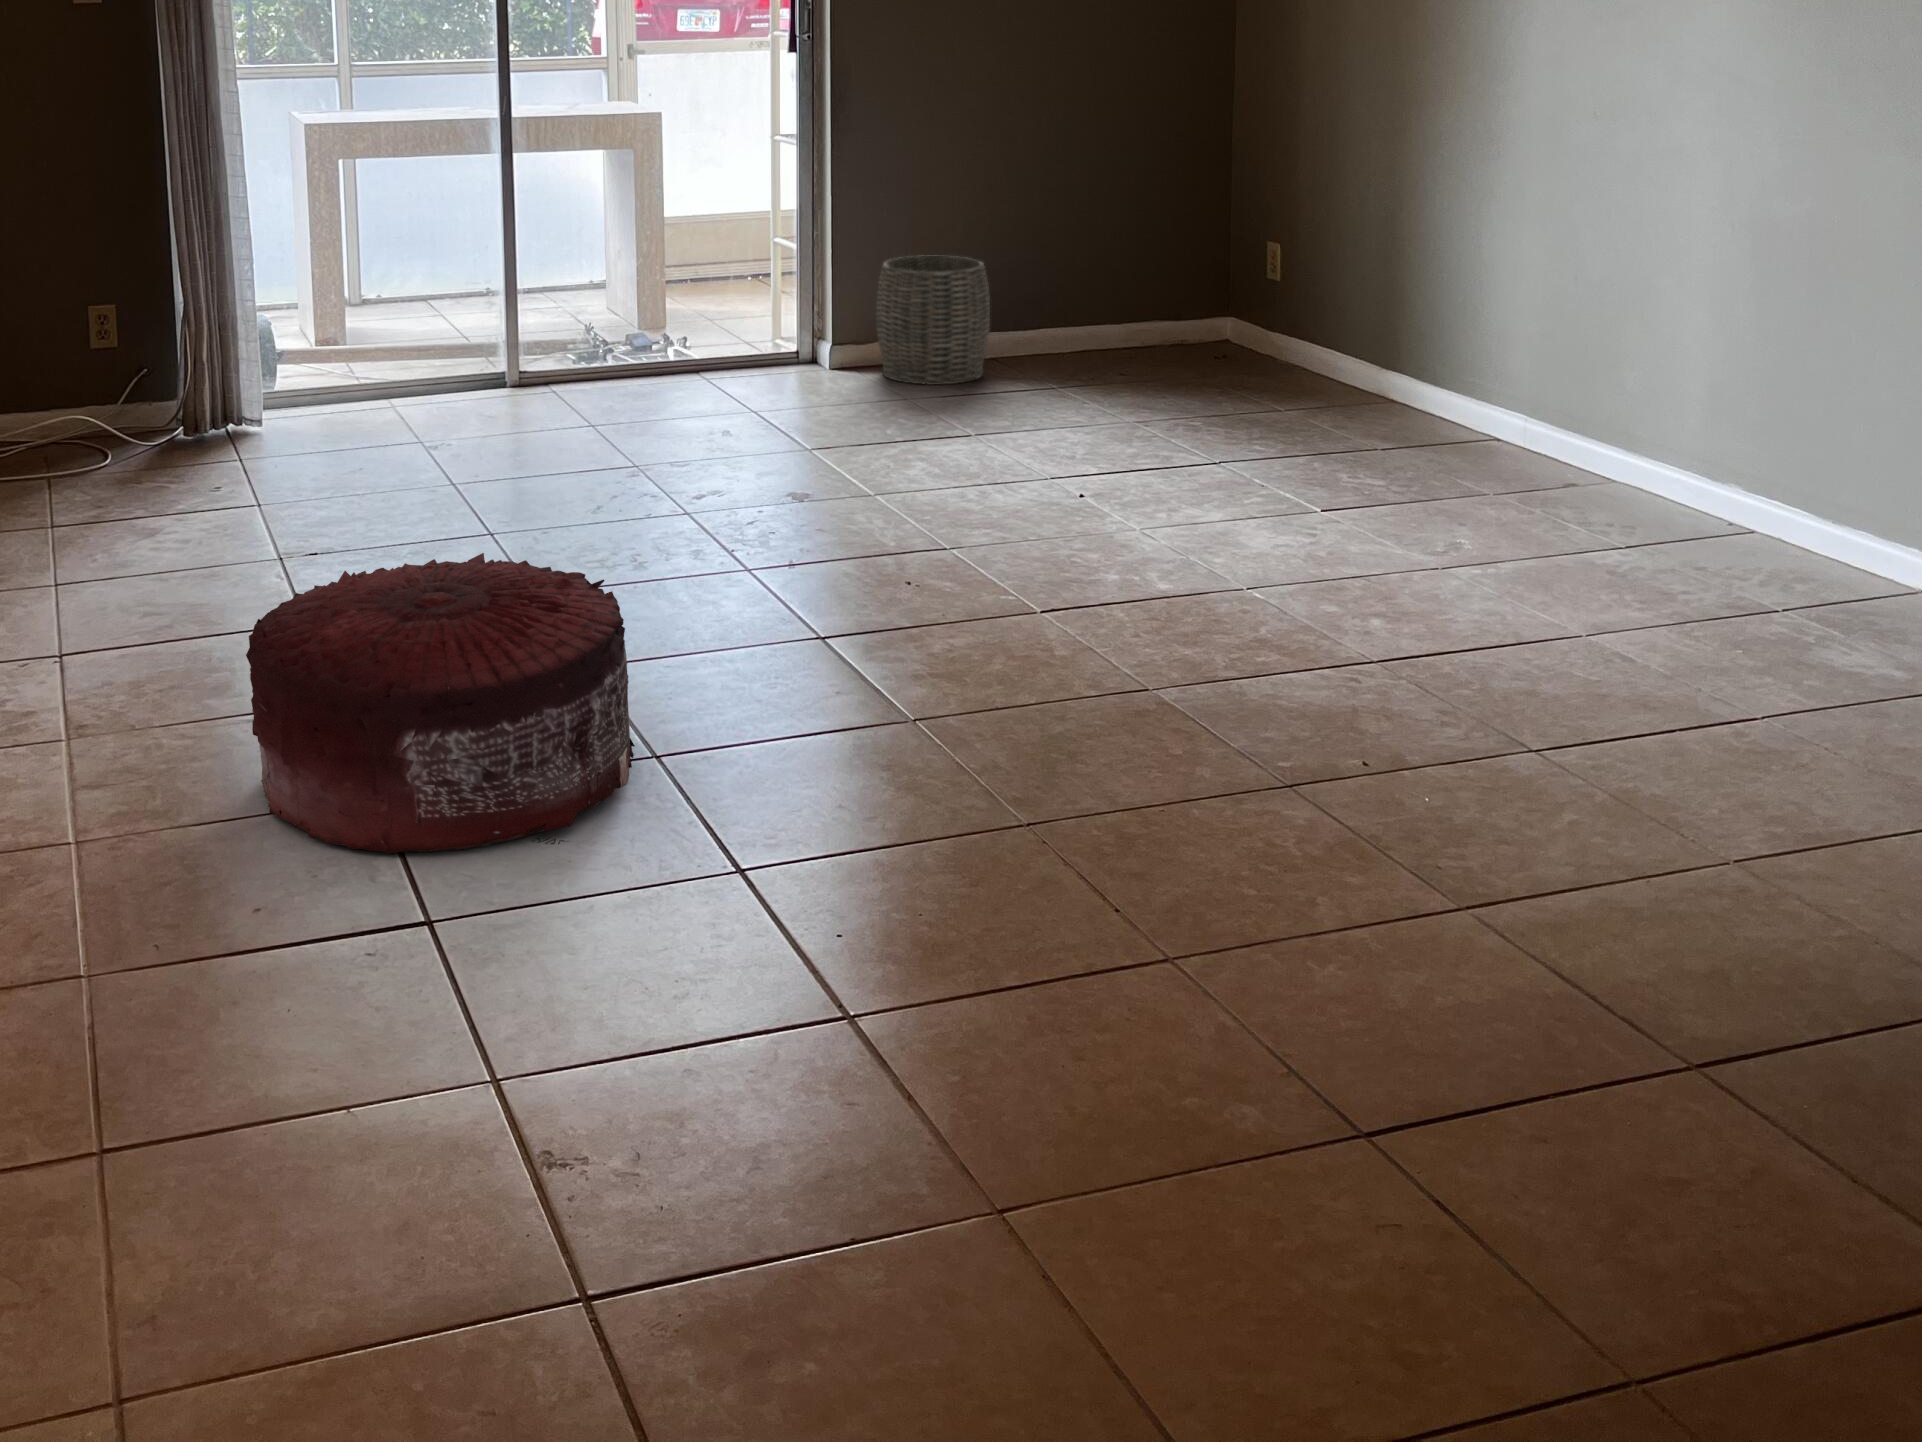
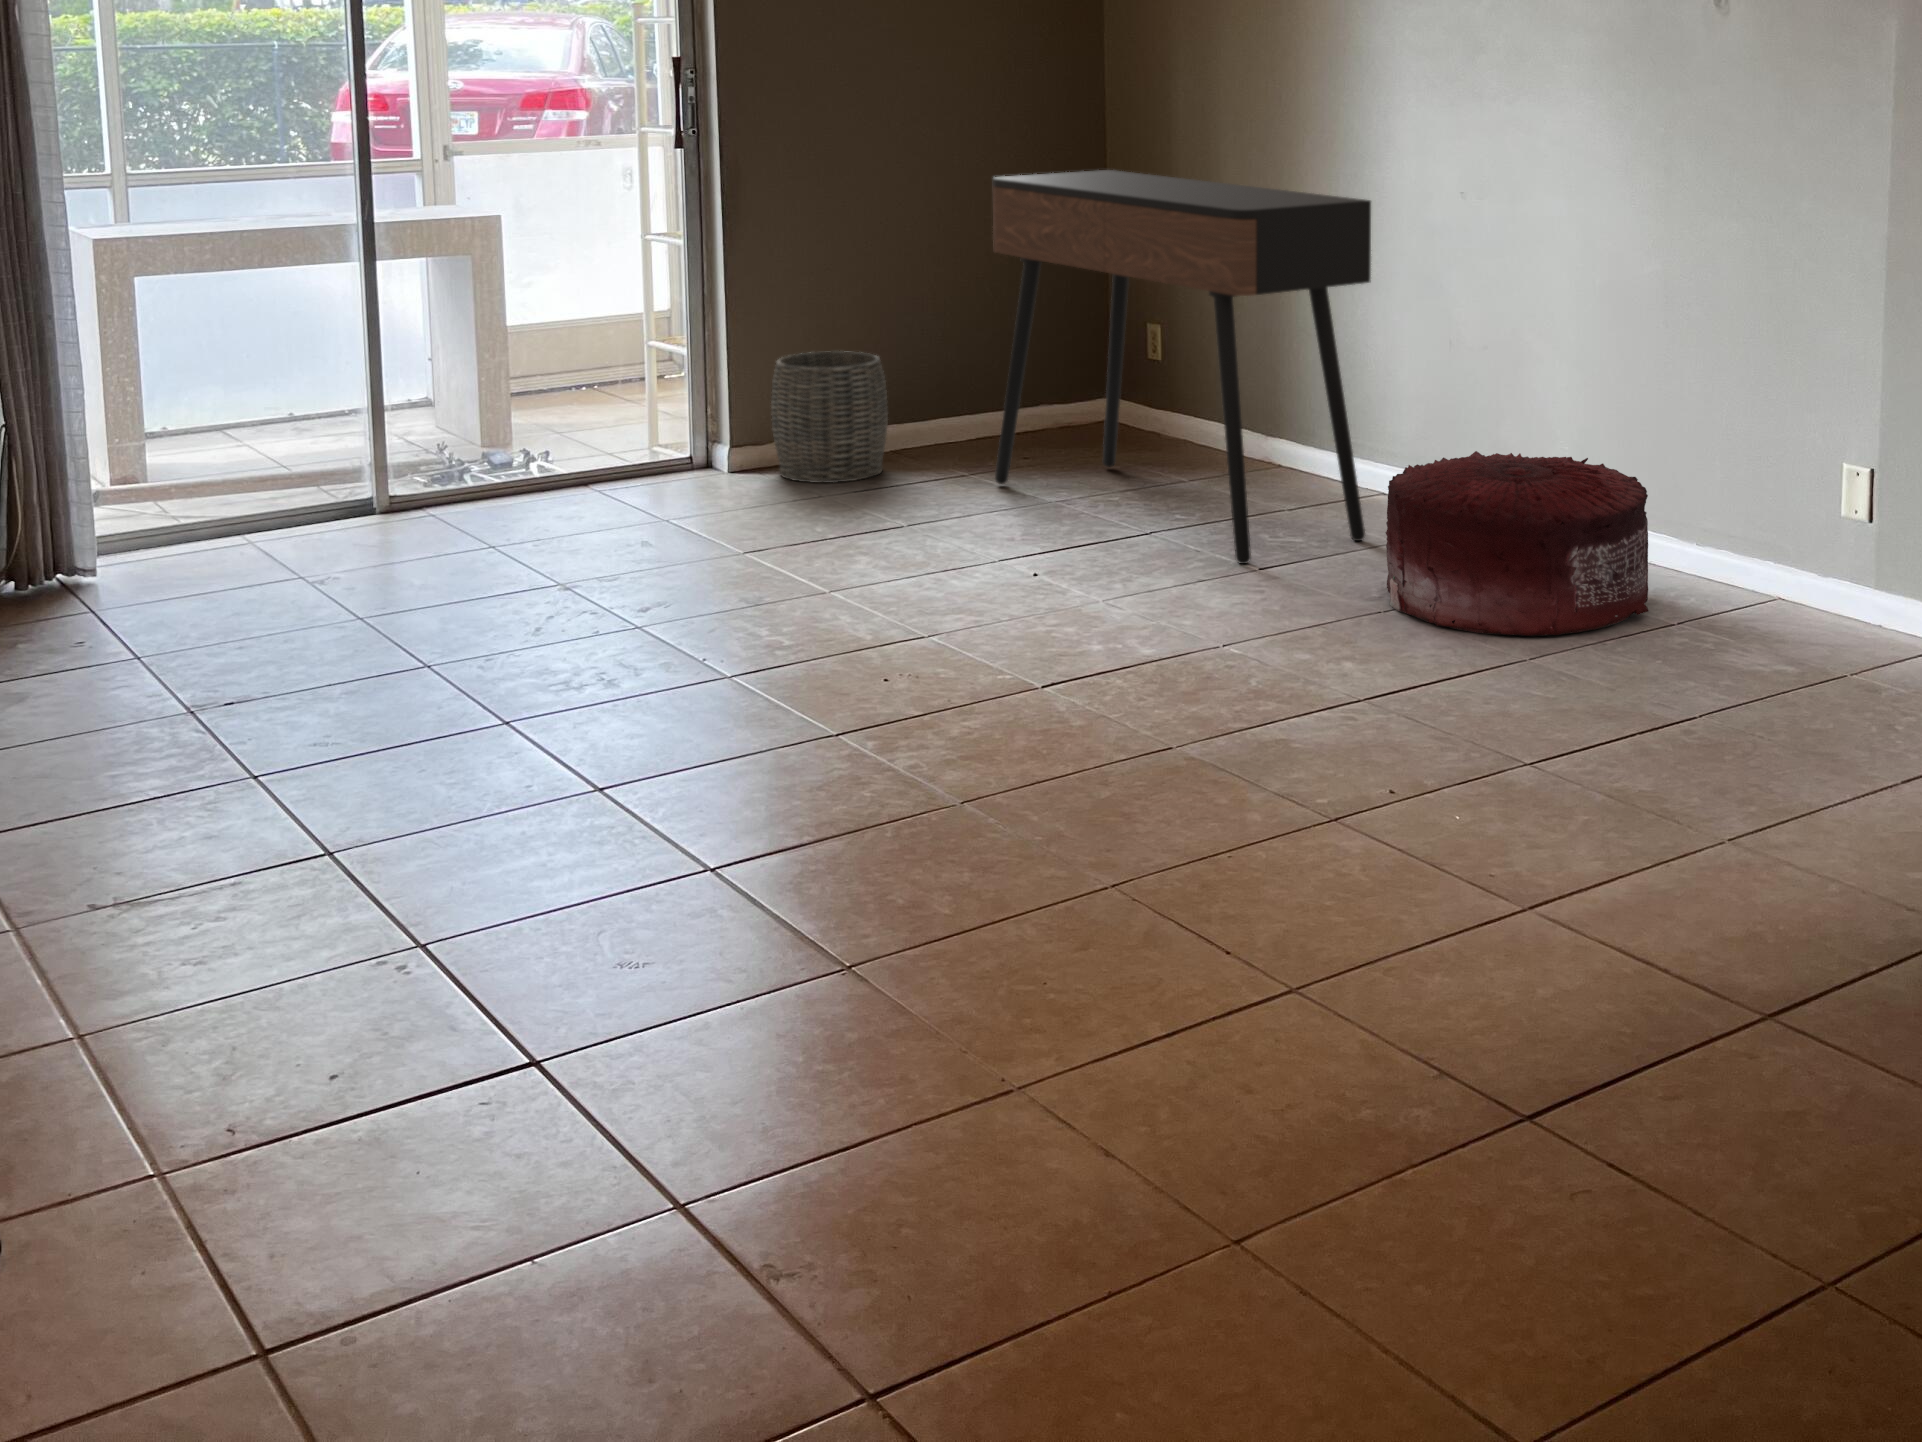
console table: none [1086,82,1473,498] -> present [993,170,1371,564]
pouf: present [246,553,635,854] -> present [1386,451,1648,636]

